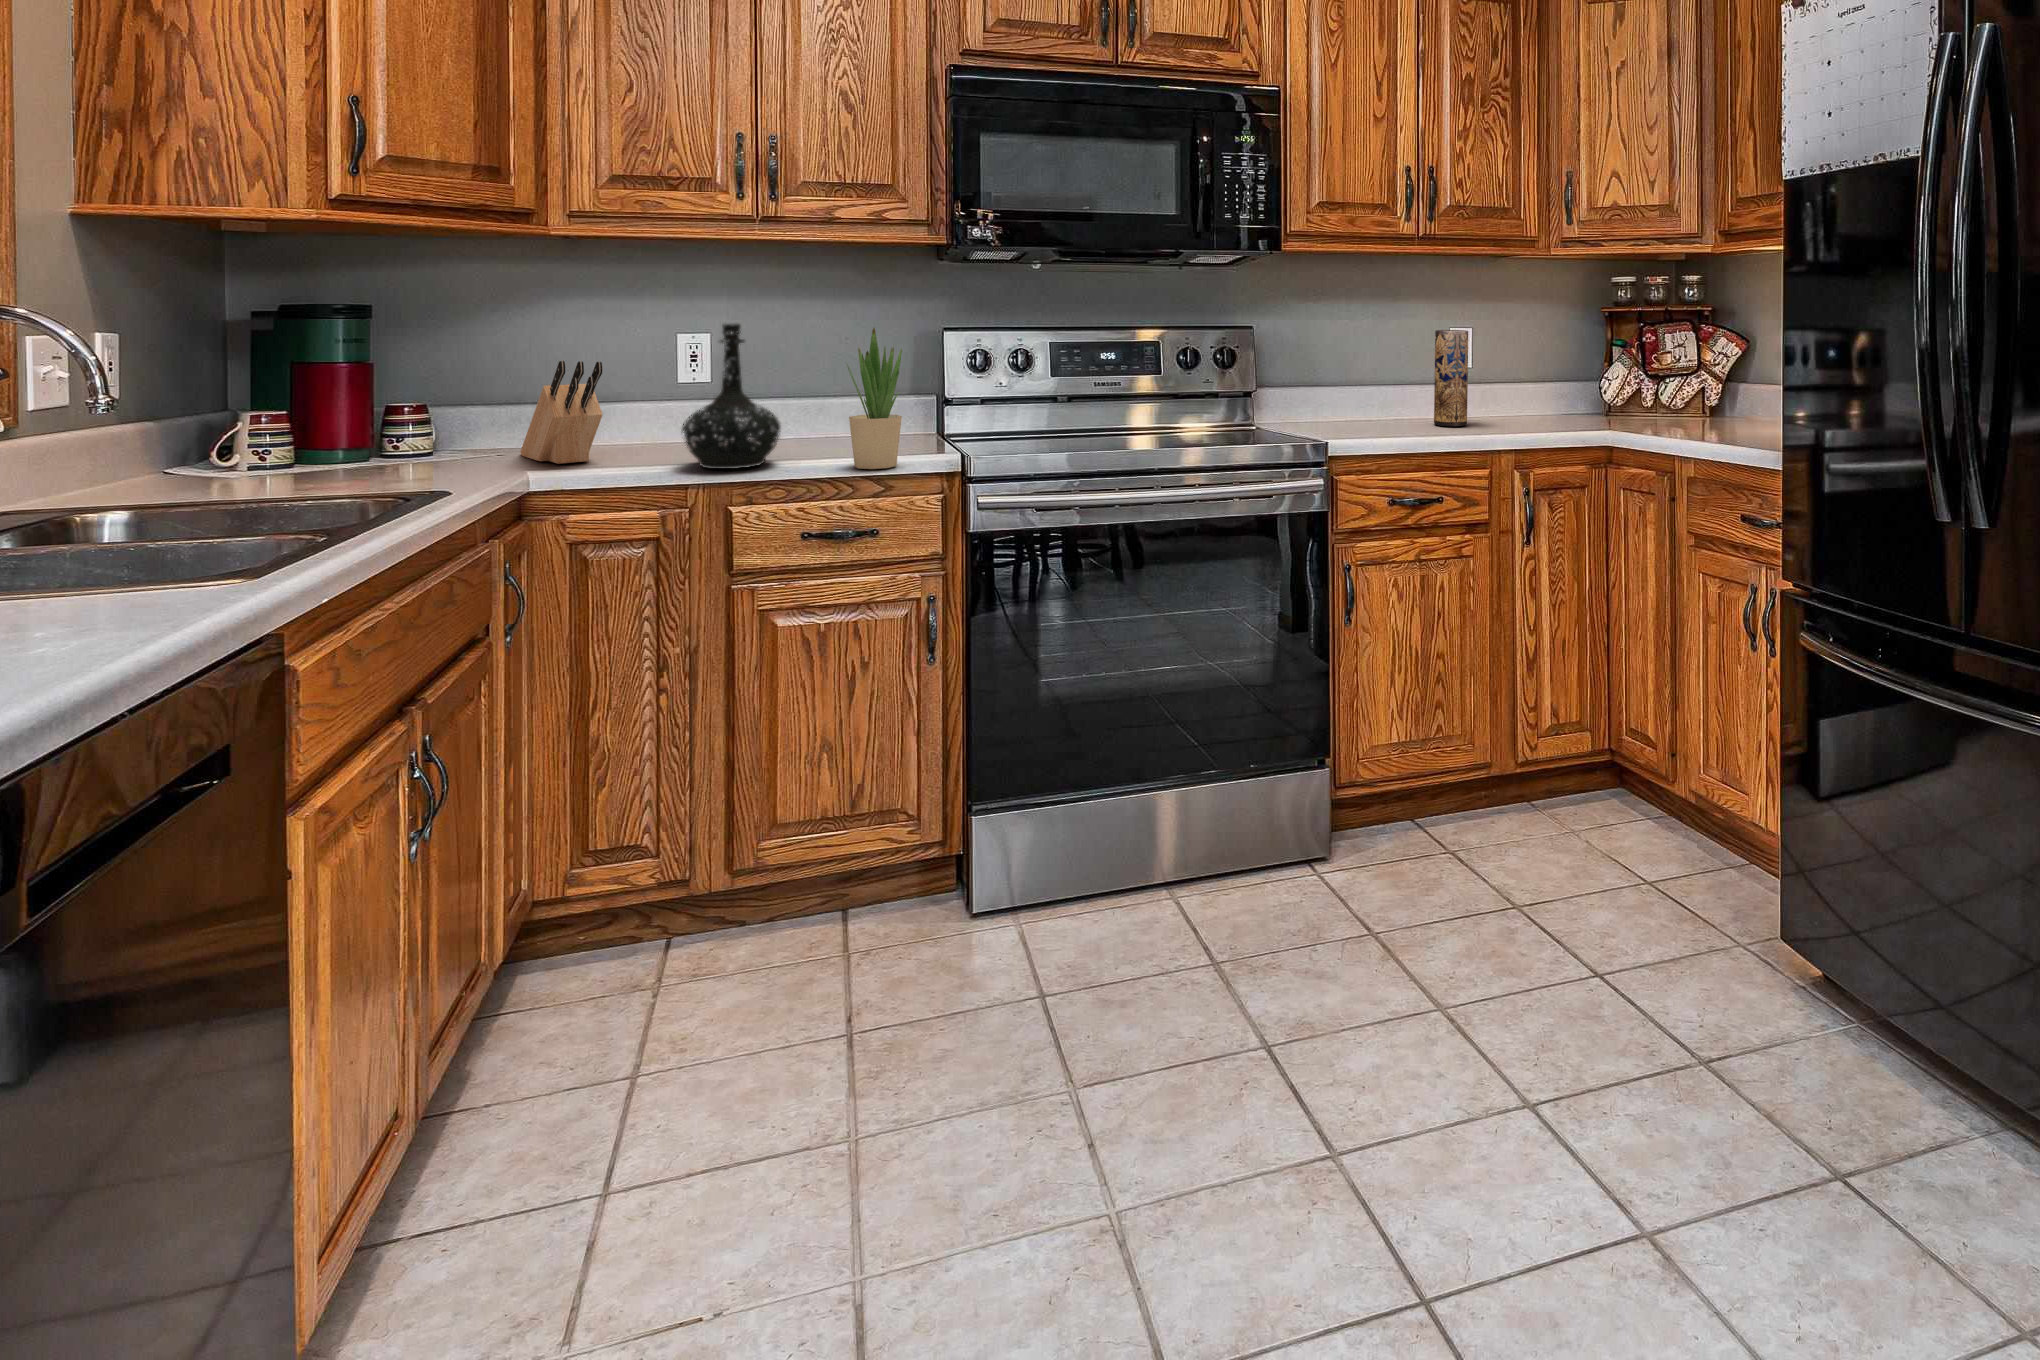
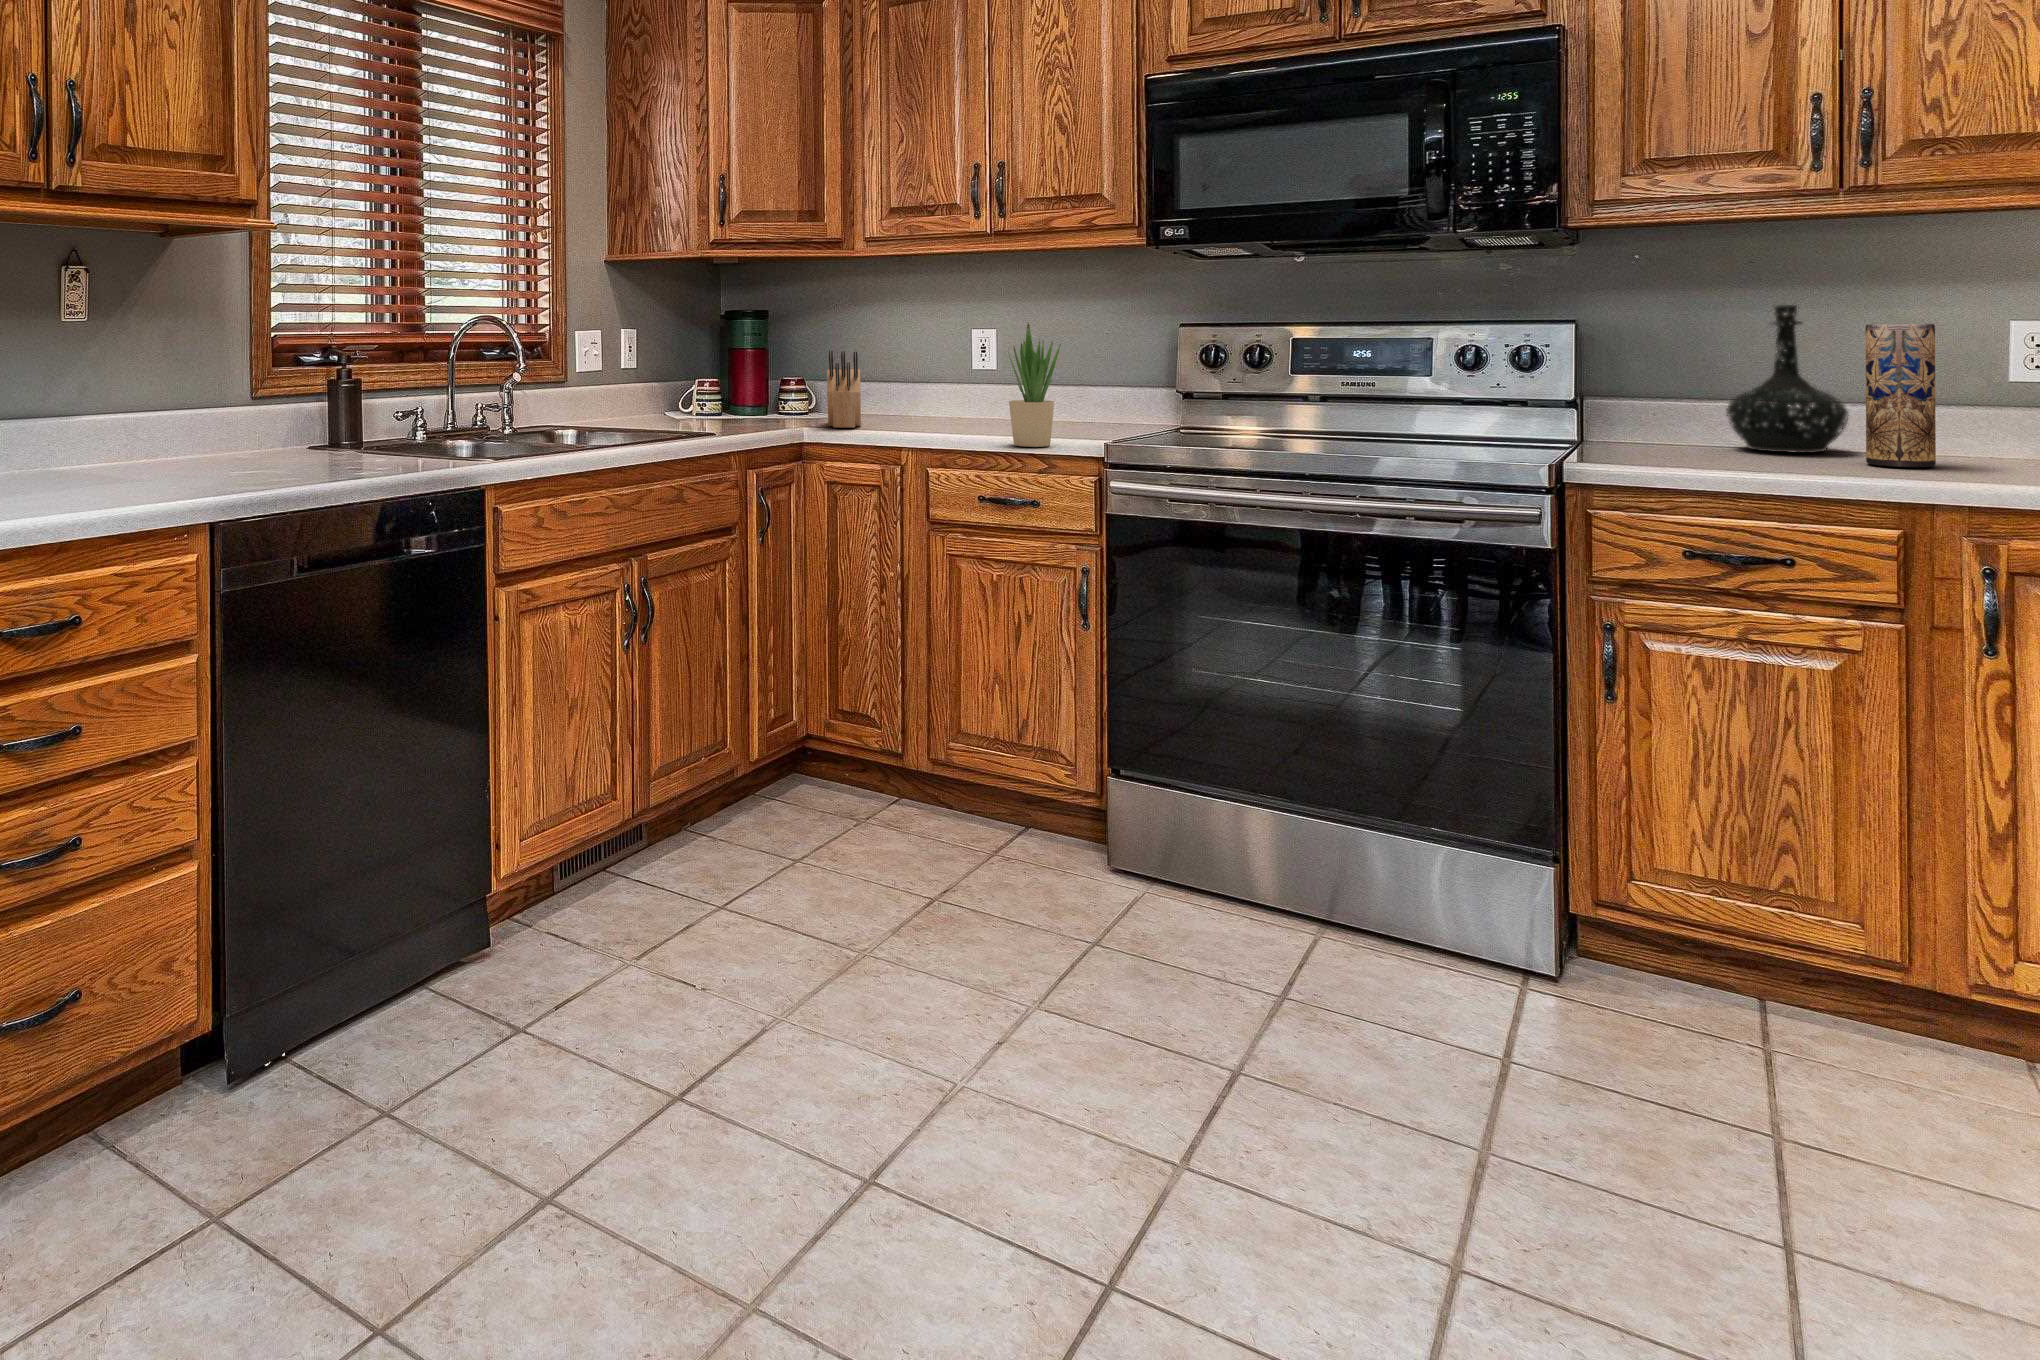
bottle: present [682,324,781,469] -> present [1726,305,1849,453]

